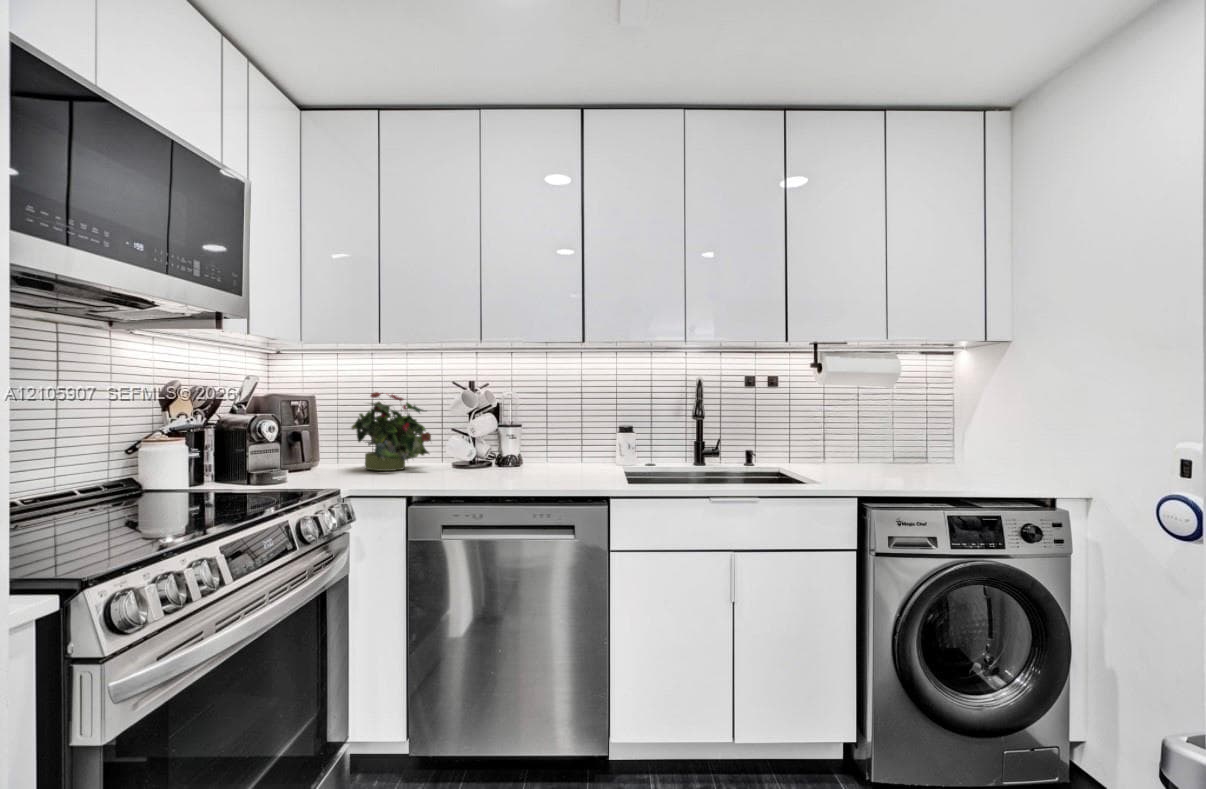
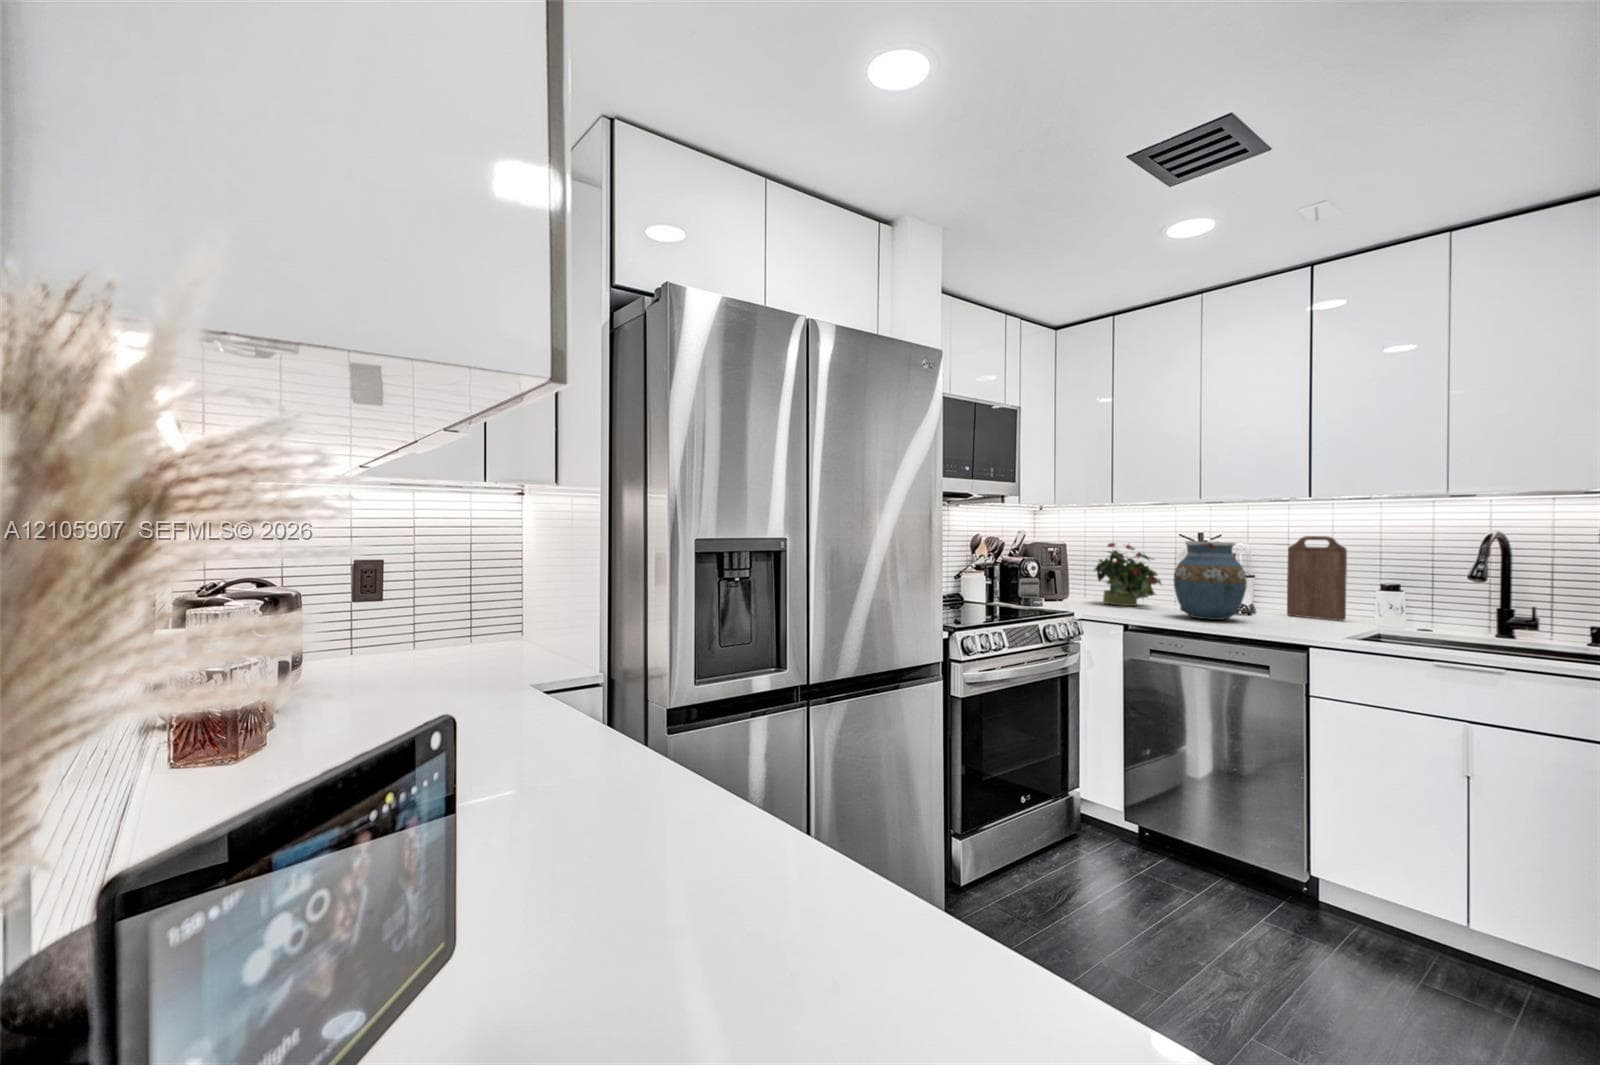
cutting board: none [549,382,597,464] -> present [1287,536,1347,621]
vase: none [456,387,529,479] -> present [1174,541,1247,620]

